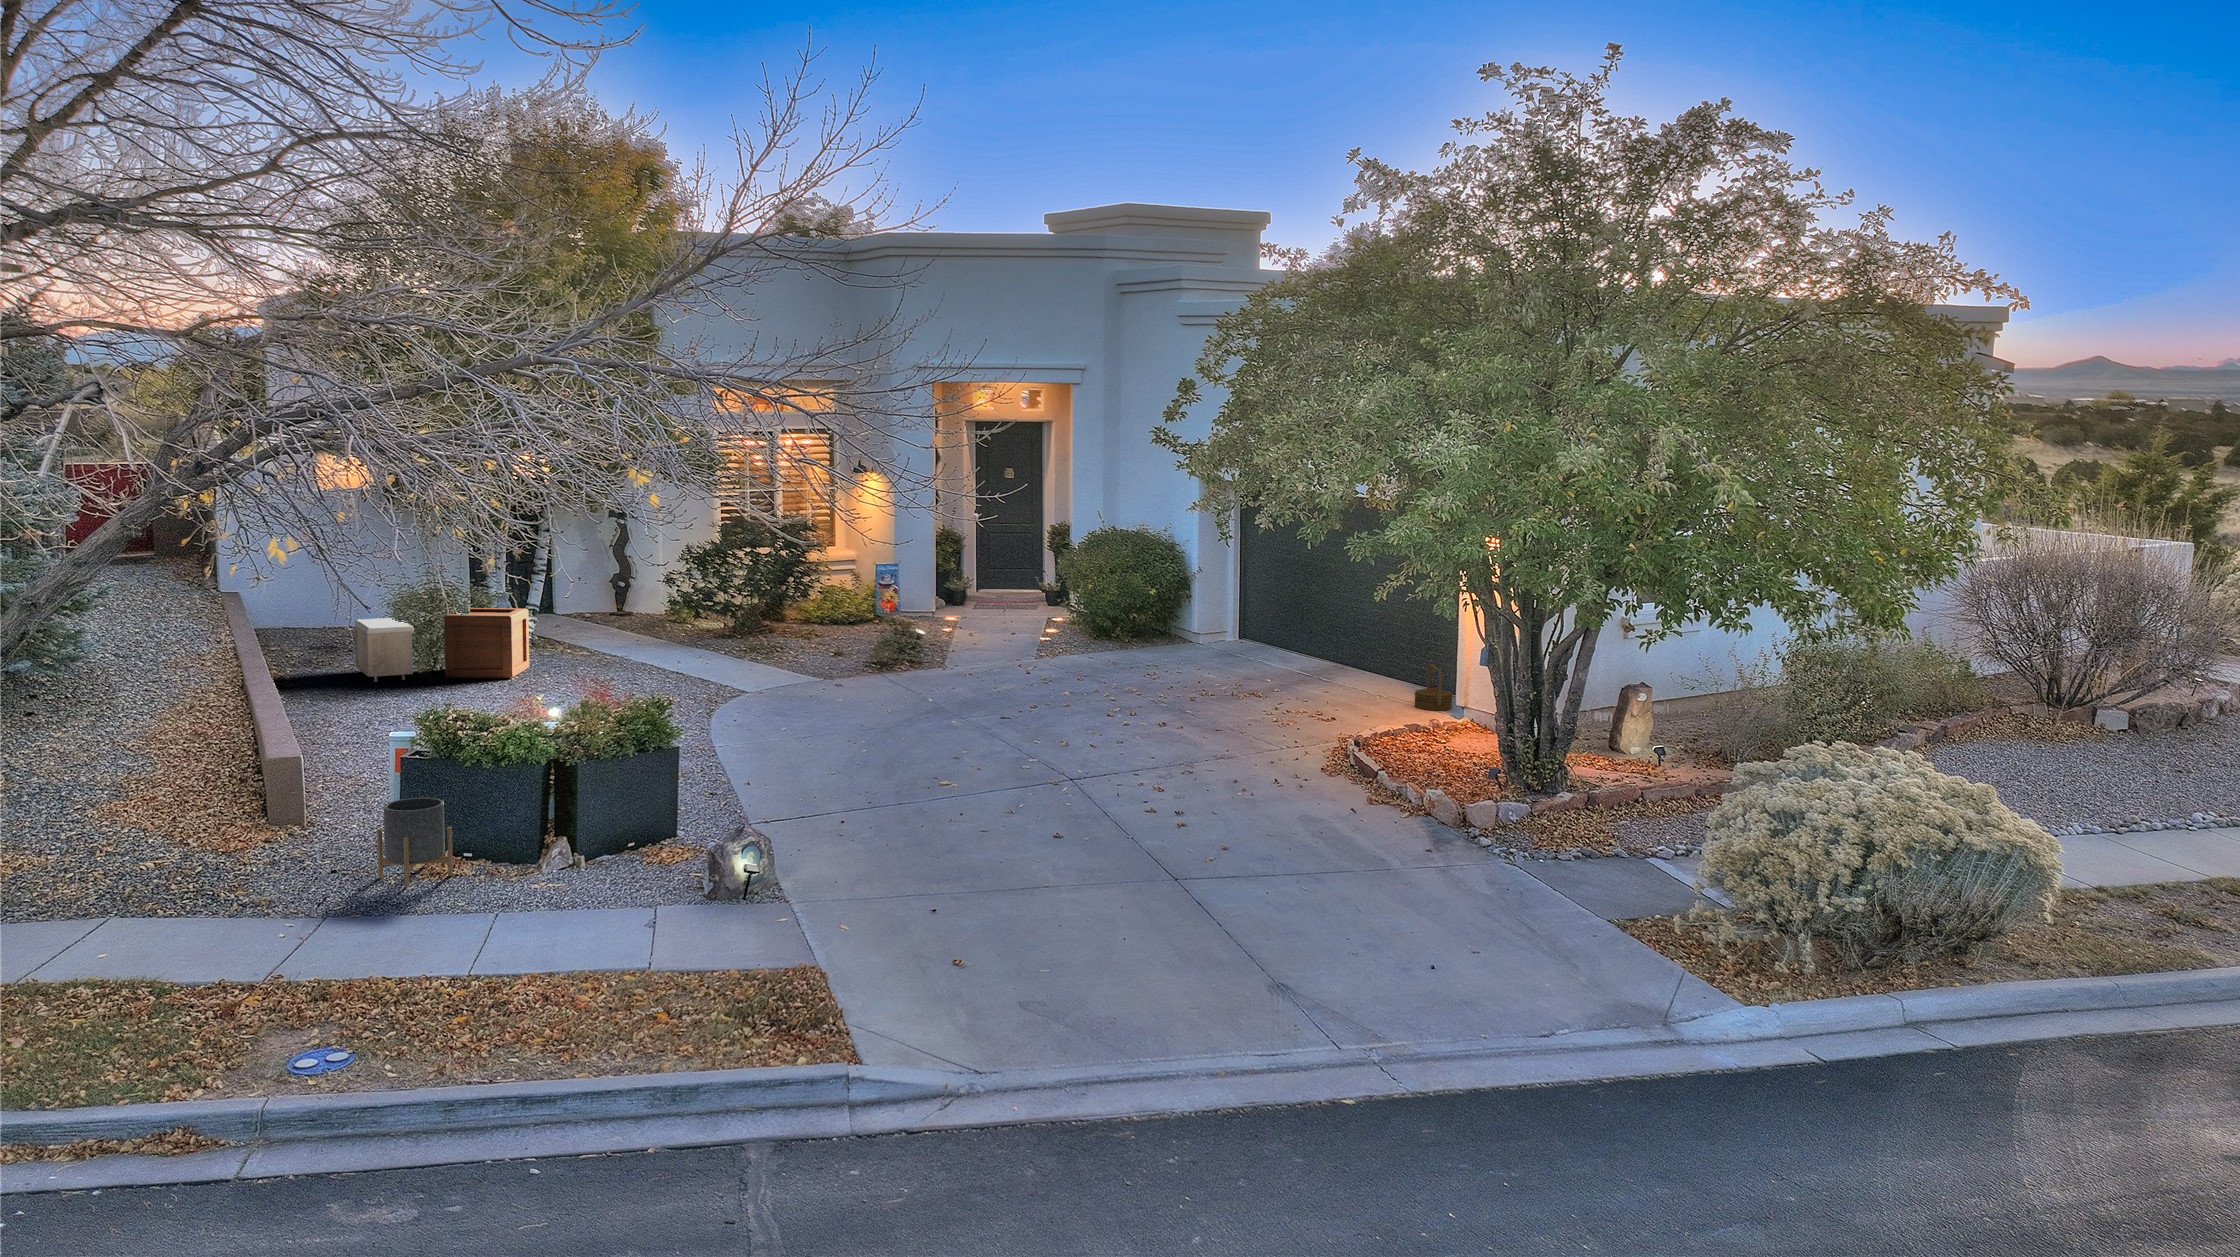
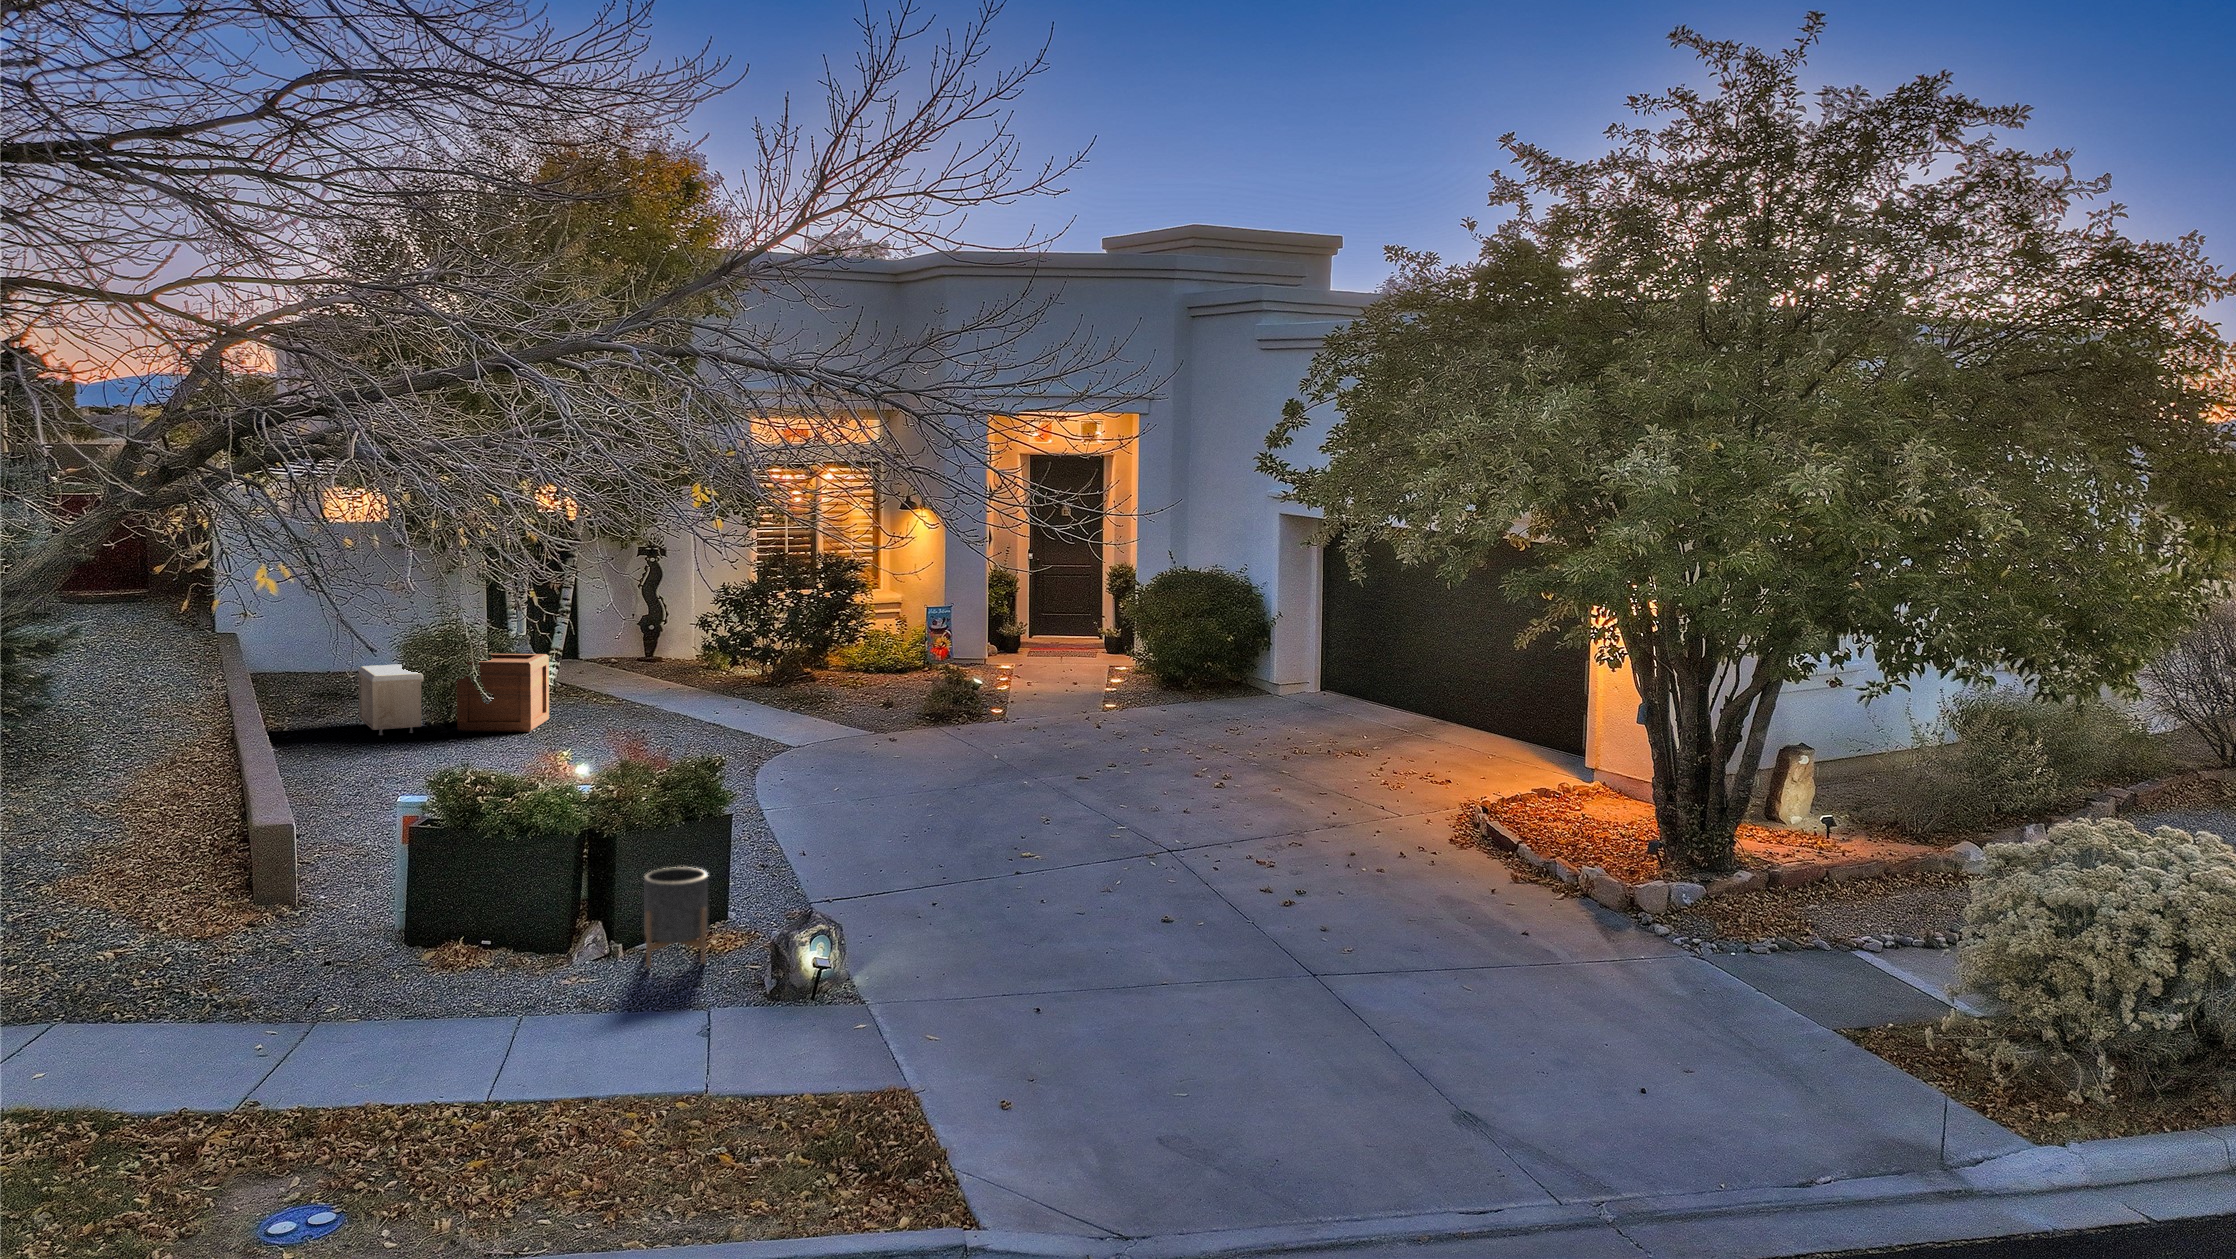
woven basket: present [1414,664,1453,710] -> none [1535,718,1579,770]
planter: present [377,798,453,887] -> present [644,867,708,968]

